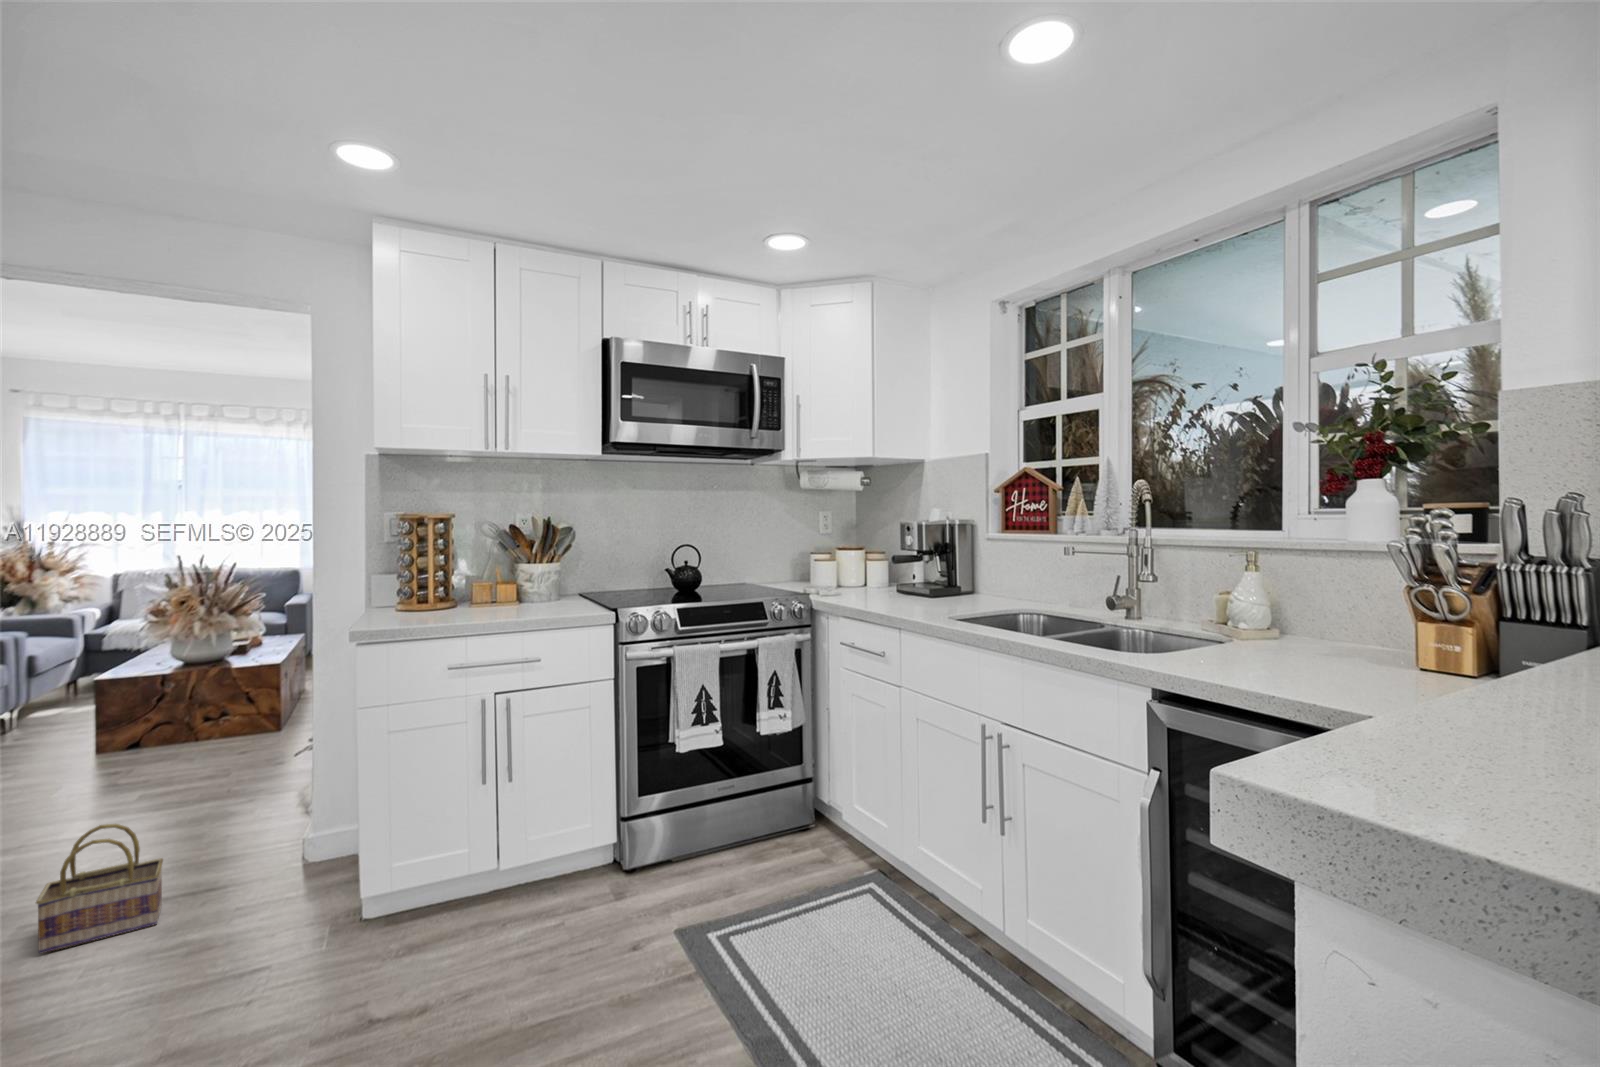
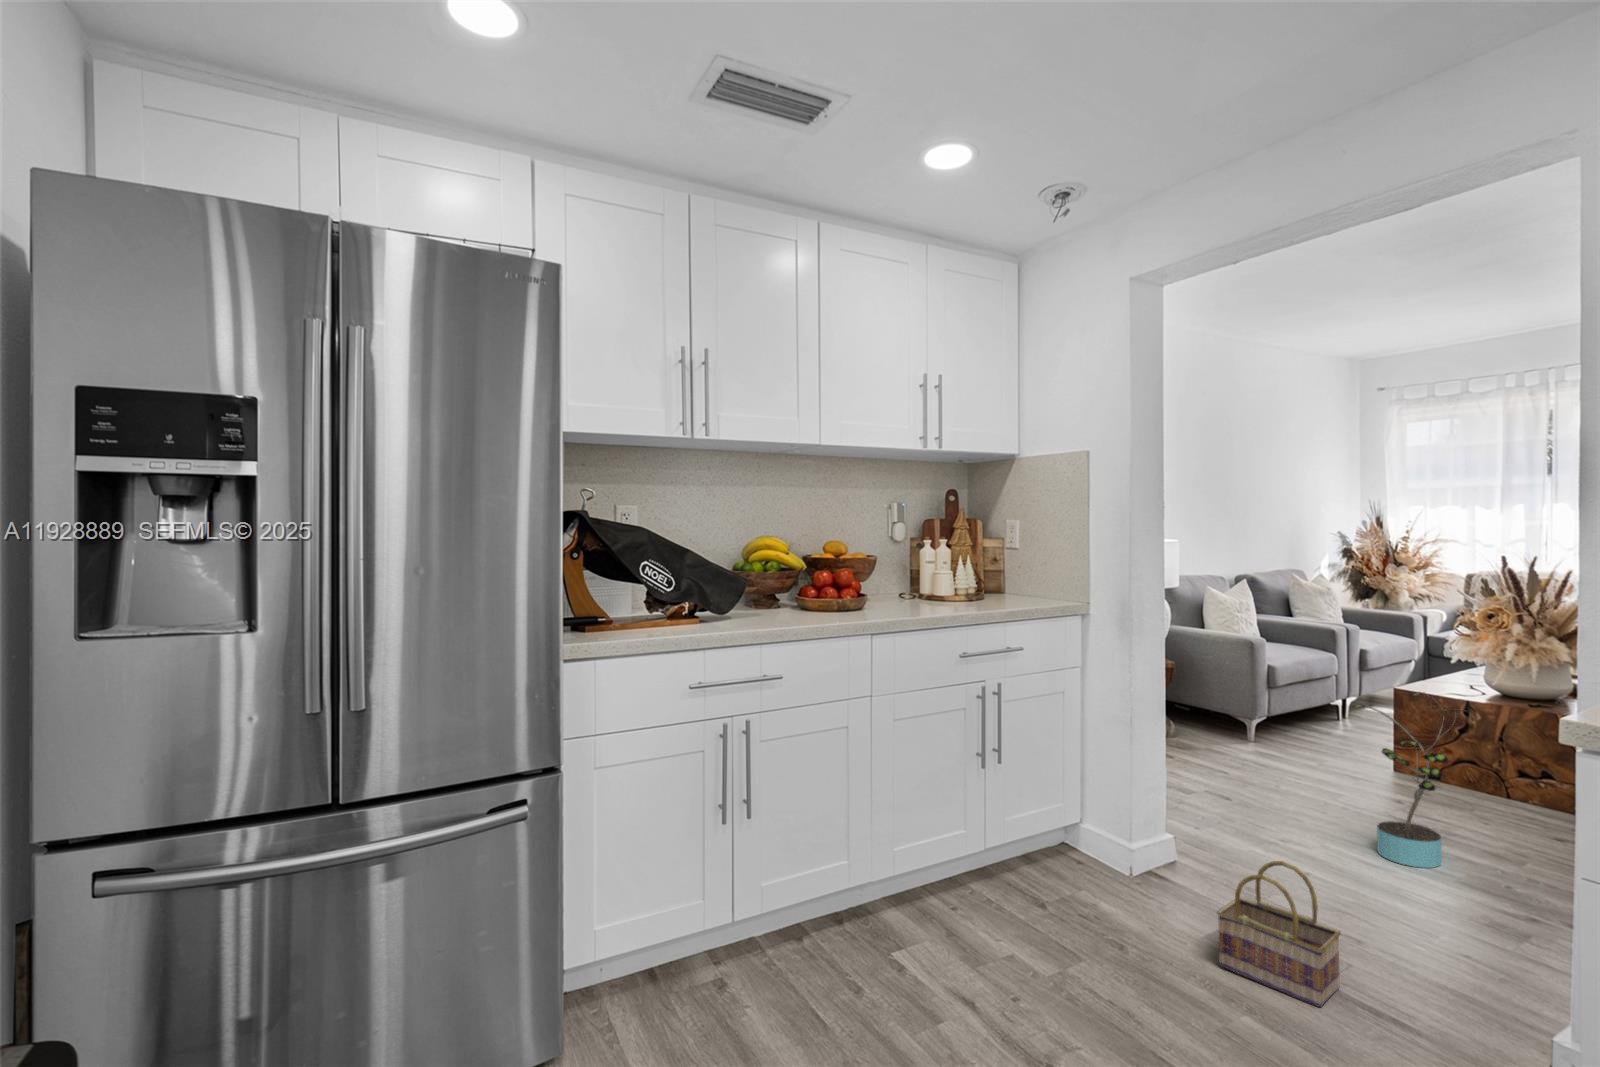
potted plant: none [94,664,203,814] -> present [1353,692,1469,868]

